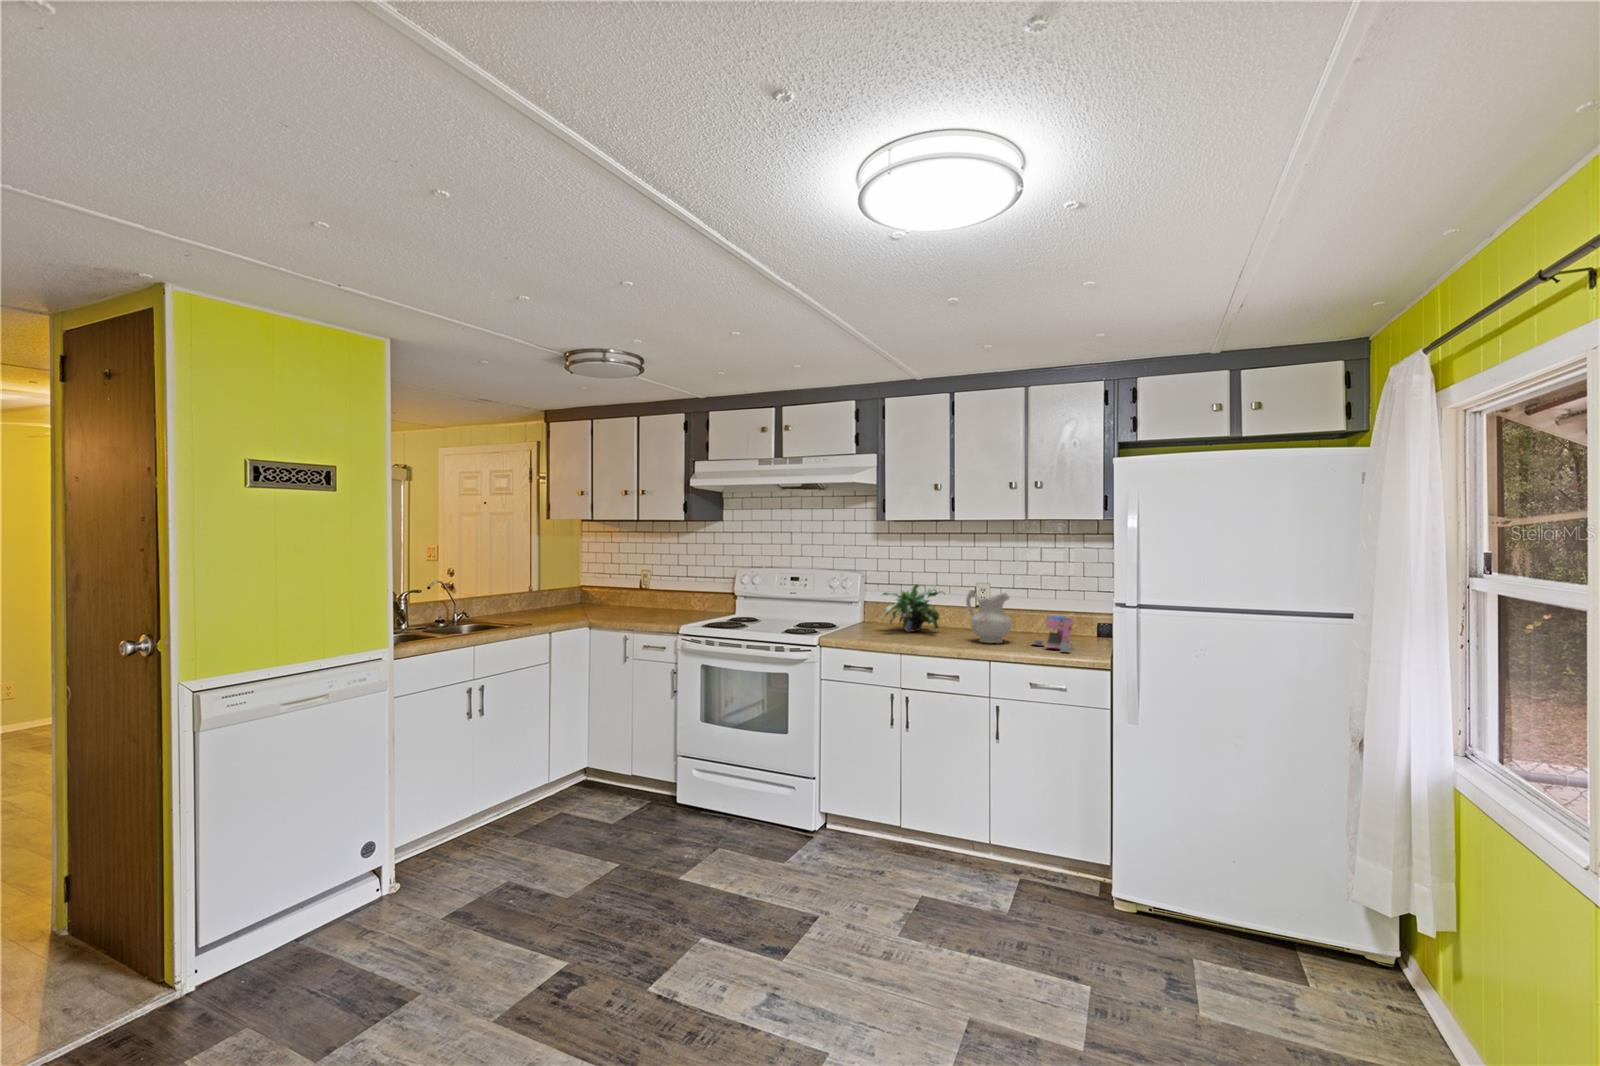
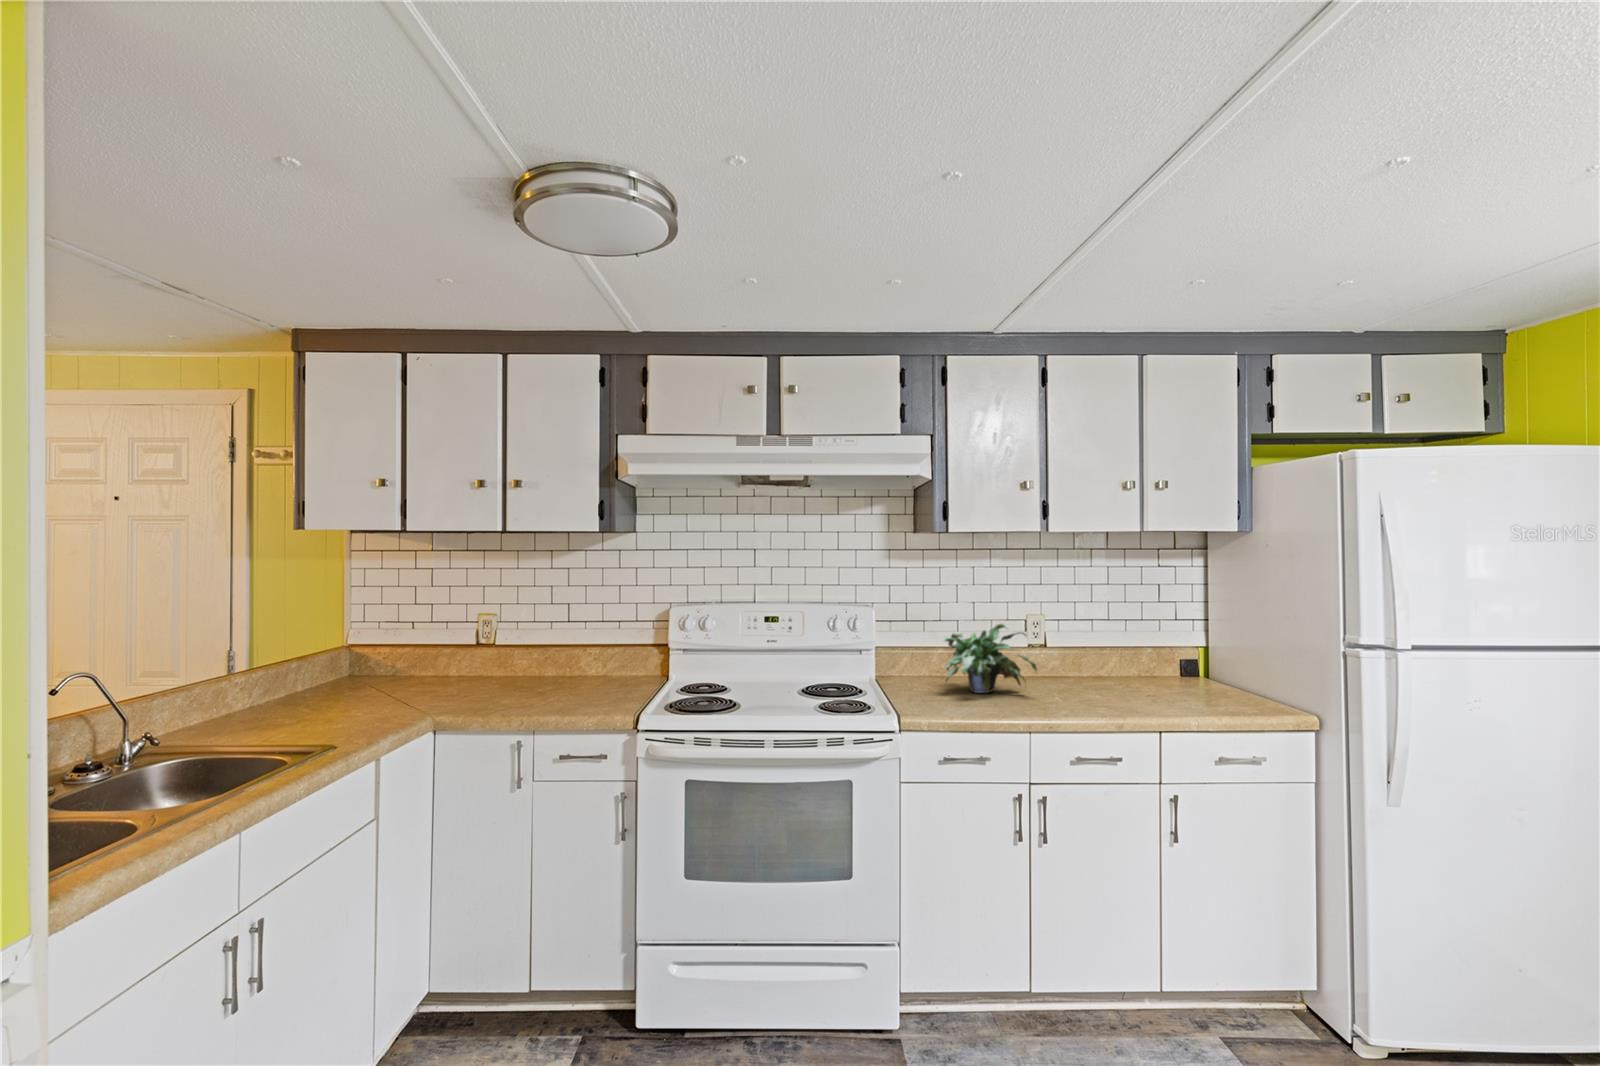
ceramic pitcher: present [966,590,1011,643] -> none [1083,630,1150,704]
coffee maker: present [1033,616,1073,652] -> none [1175,662,1257,712]

